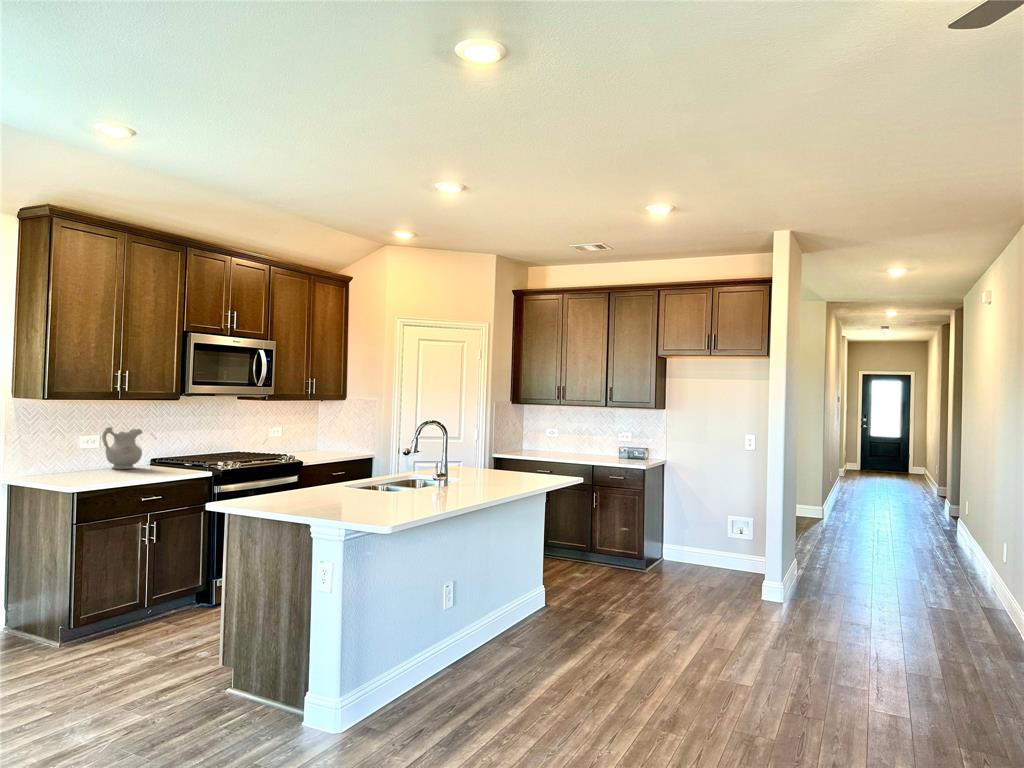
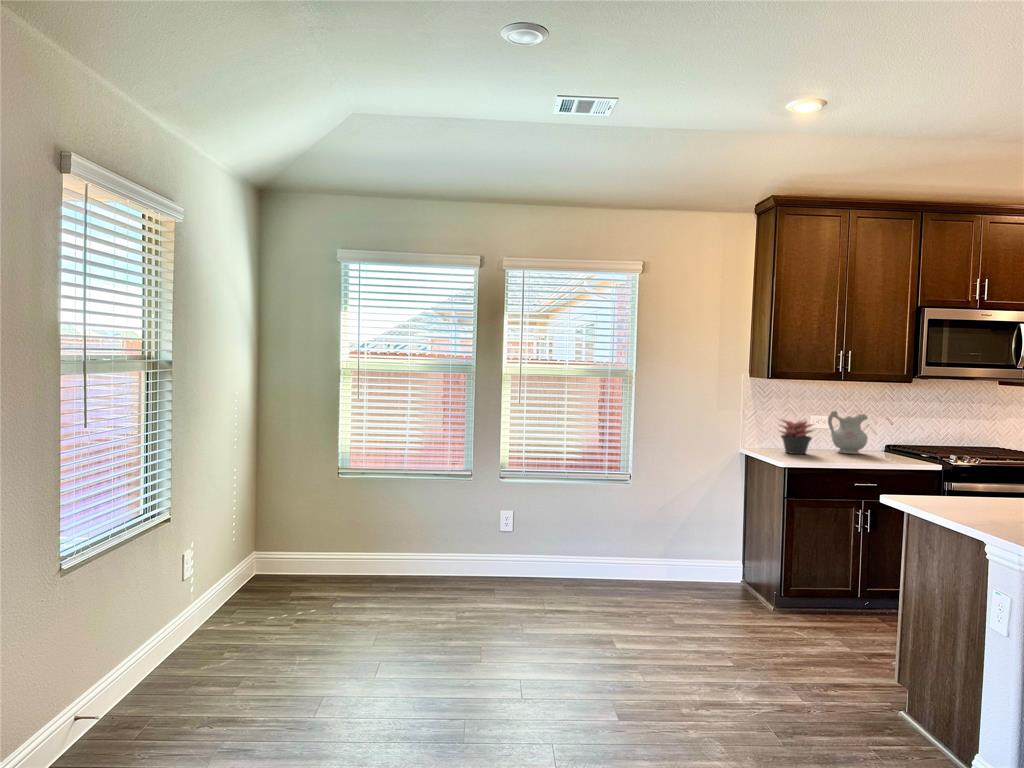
succulent plant: none [53,437,96,475] -> present [779,419,814,454]

